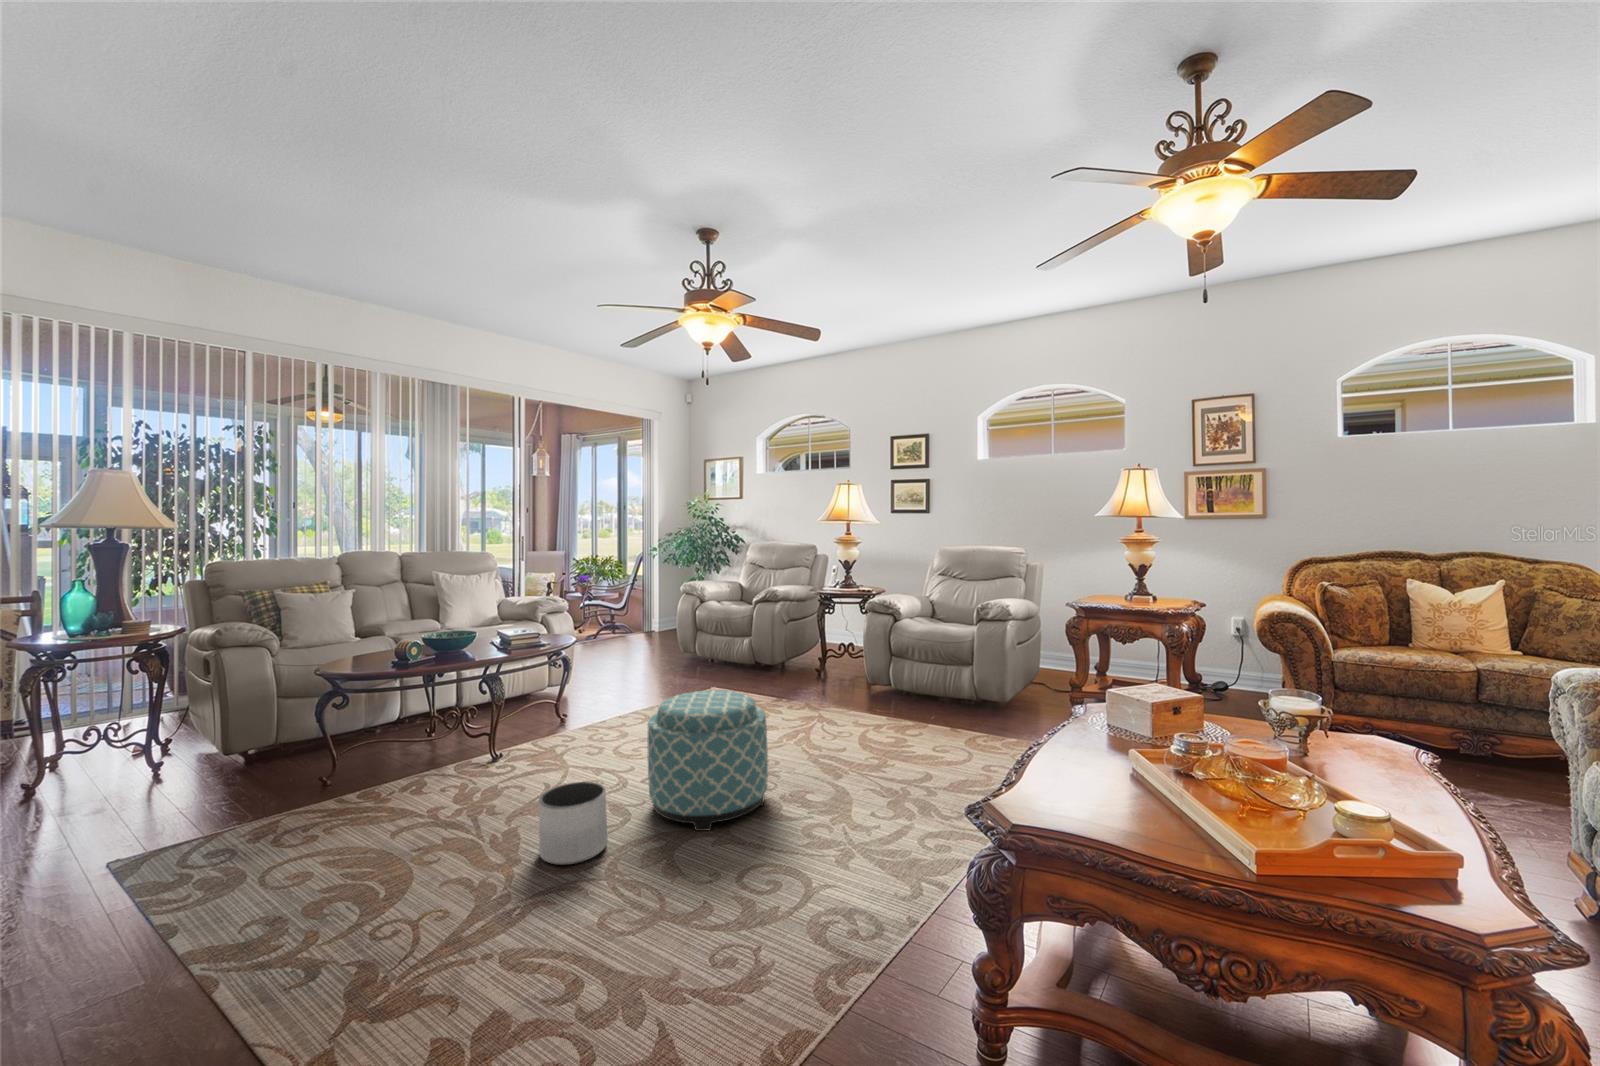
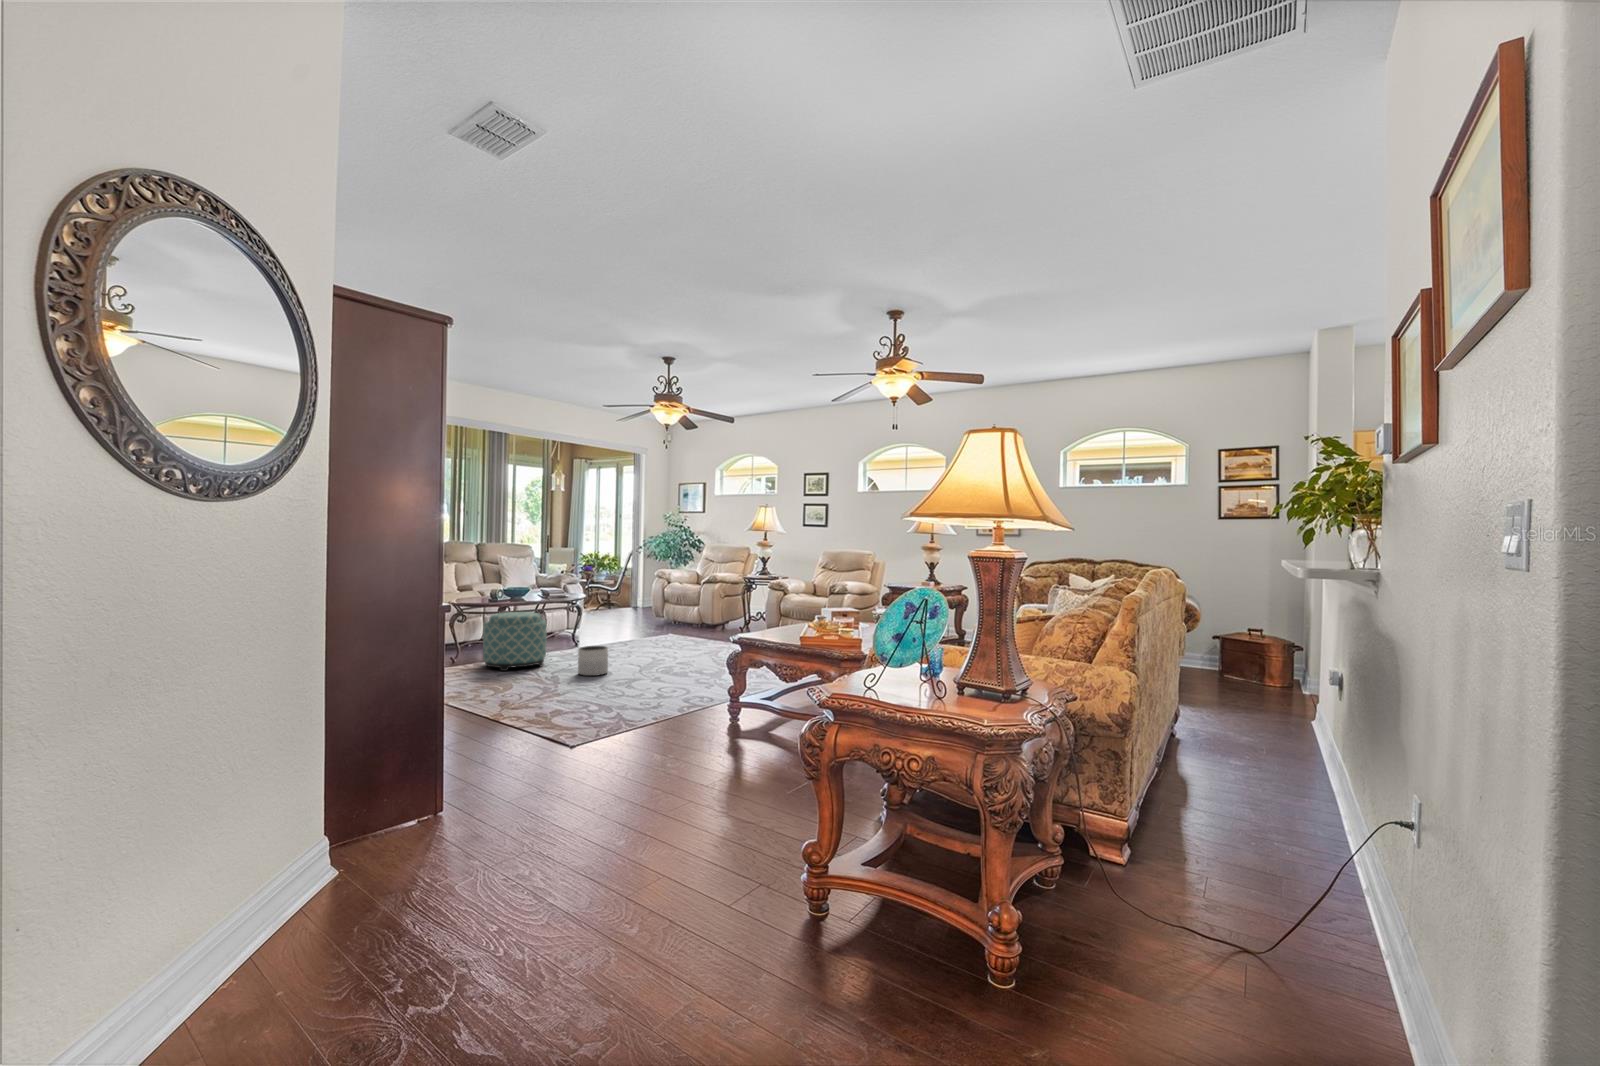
ottoman: present [648,690,768,831] -> present [483,612,547,671]

